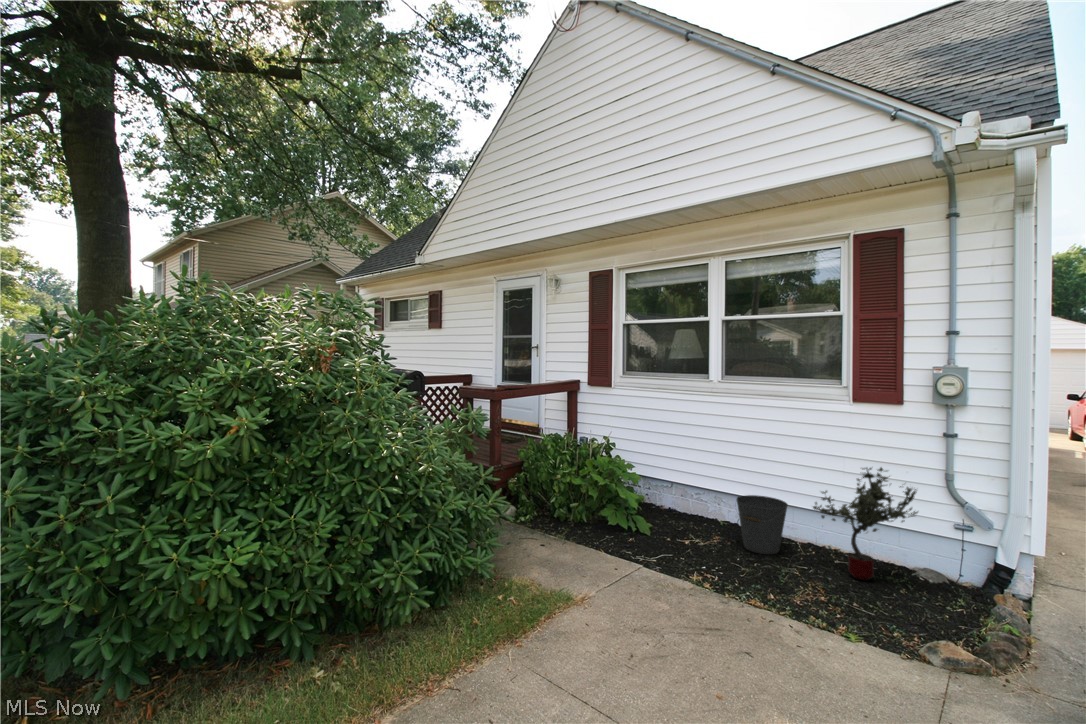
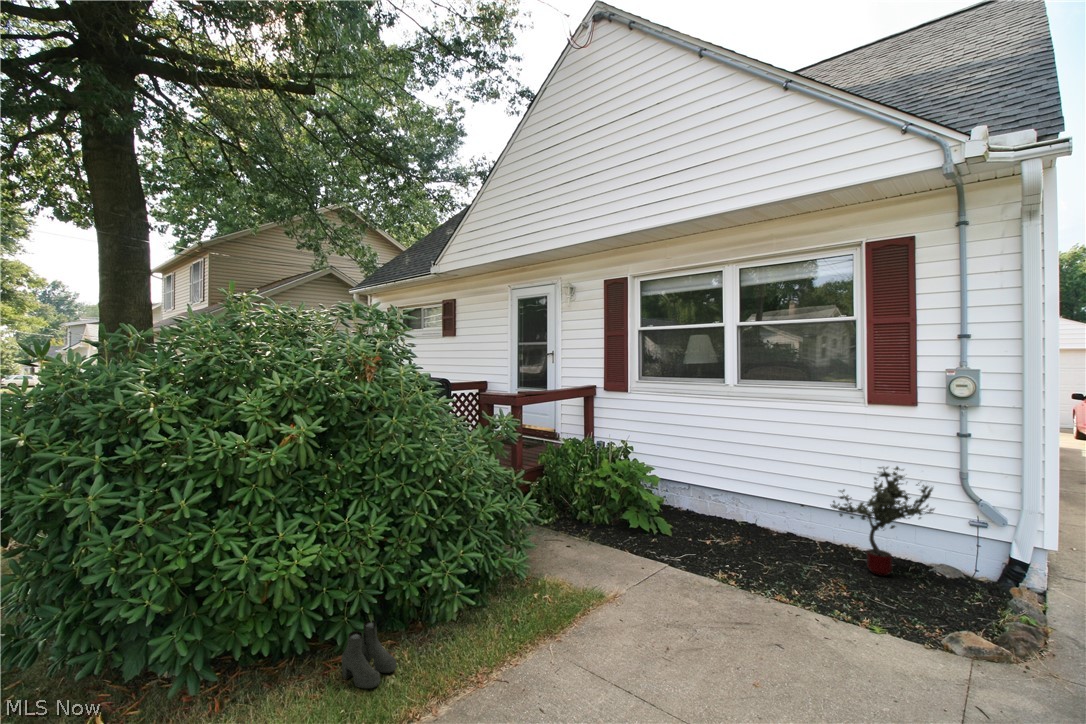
bucket: present [736,495,788,554] -> none [755,495,806,552]
boots: none [283,623,343,696] -> present [341,620,396,689]

